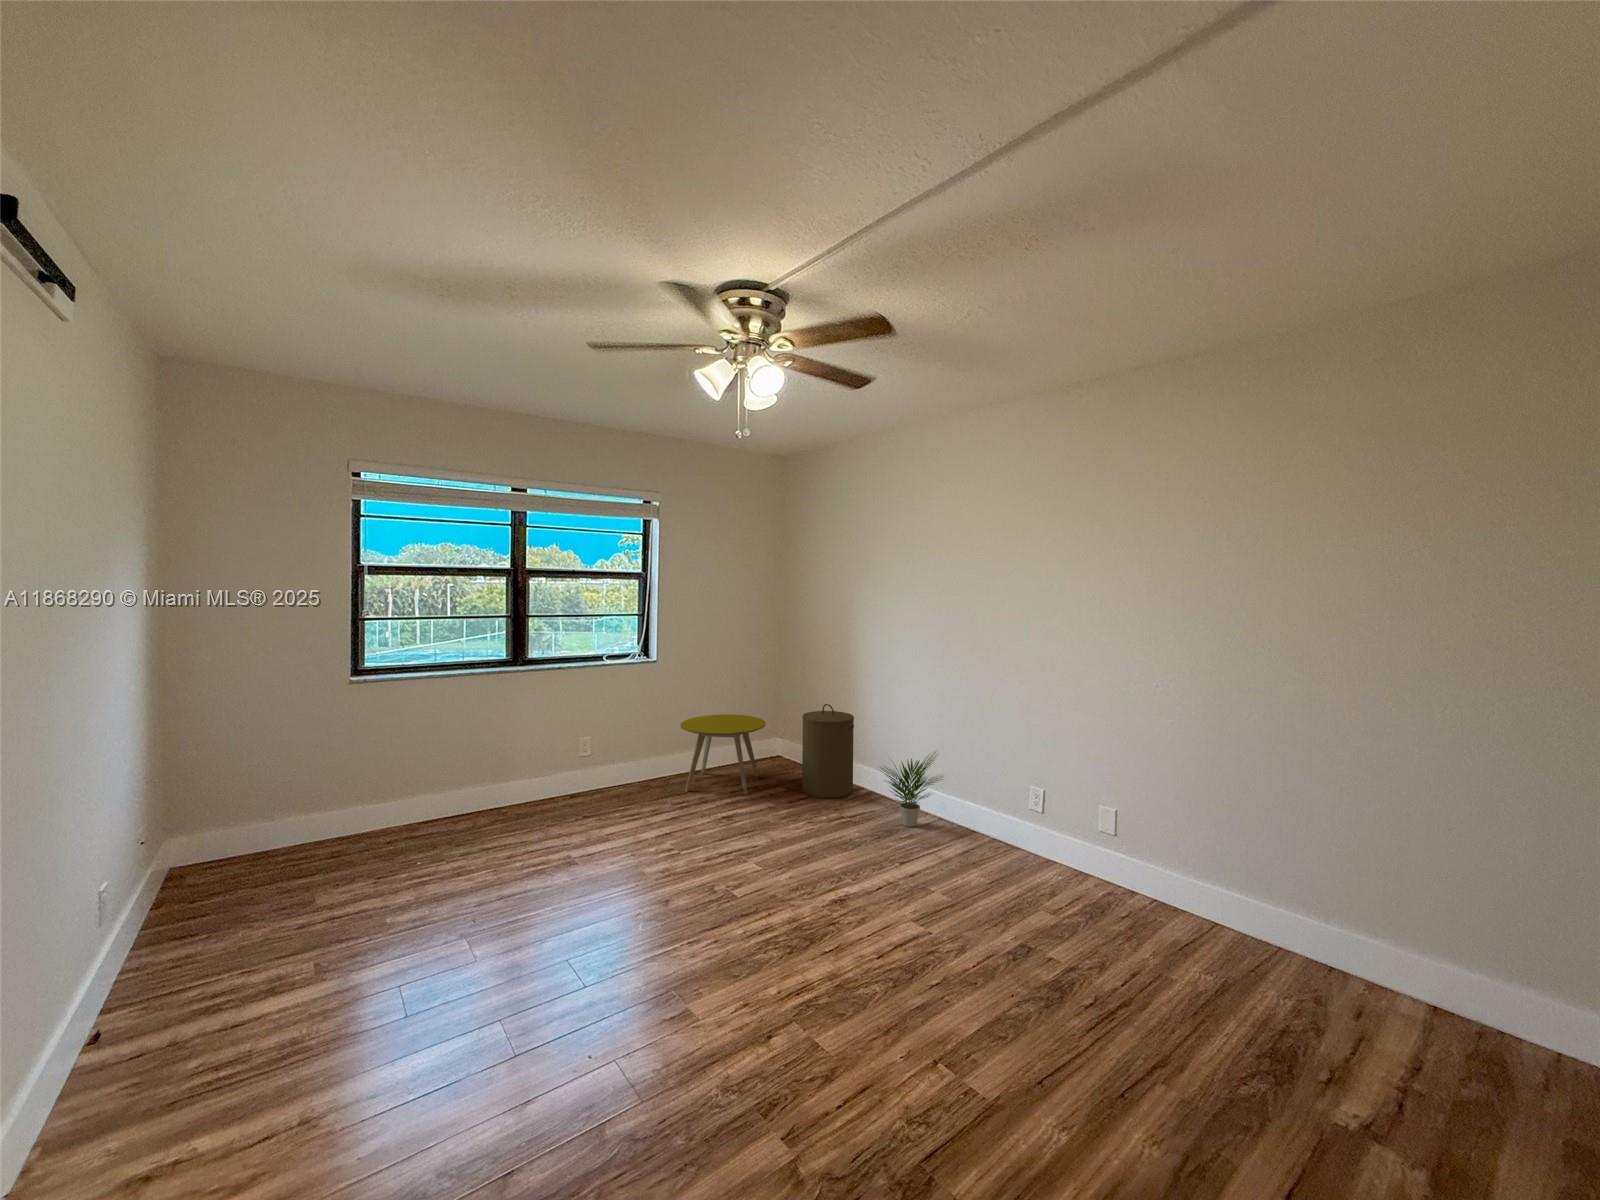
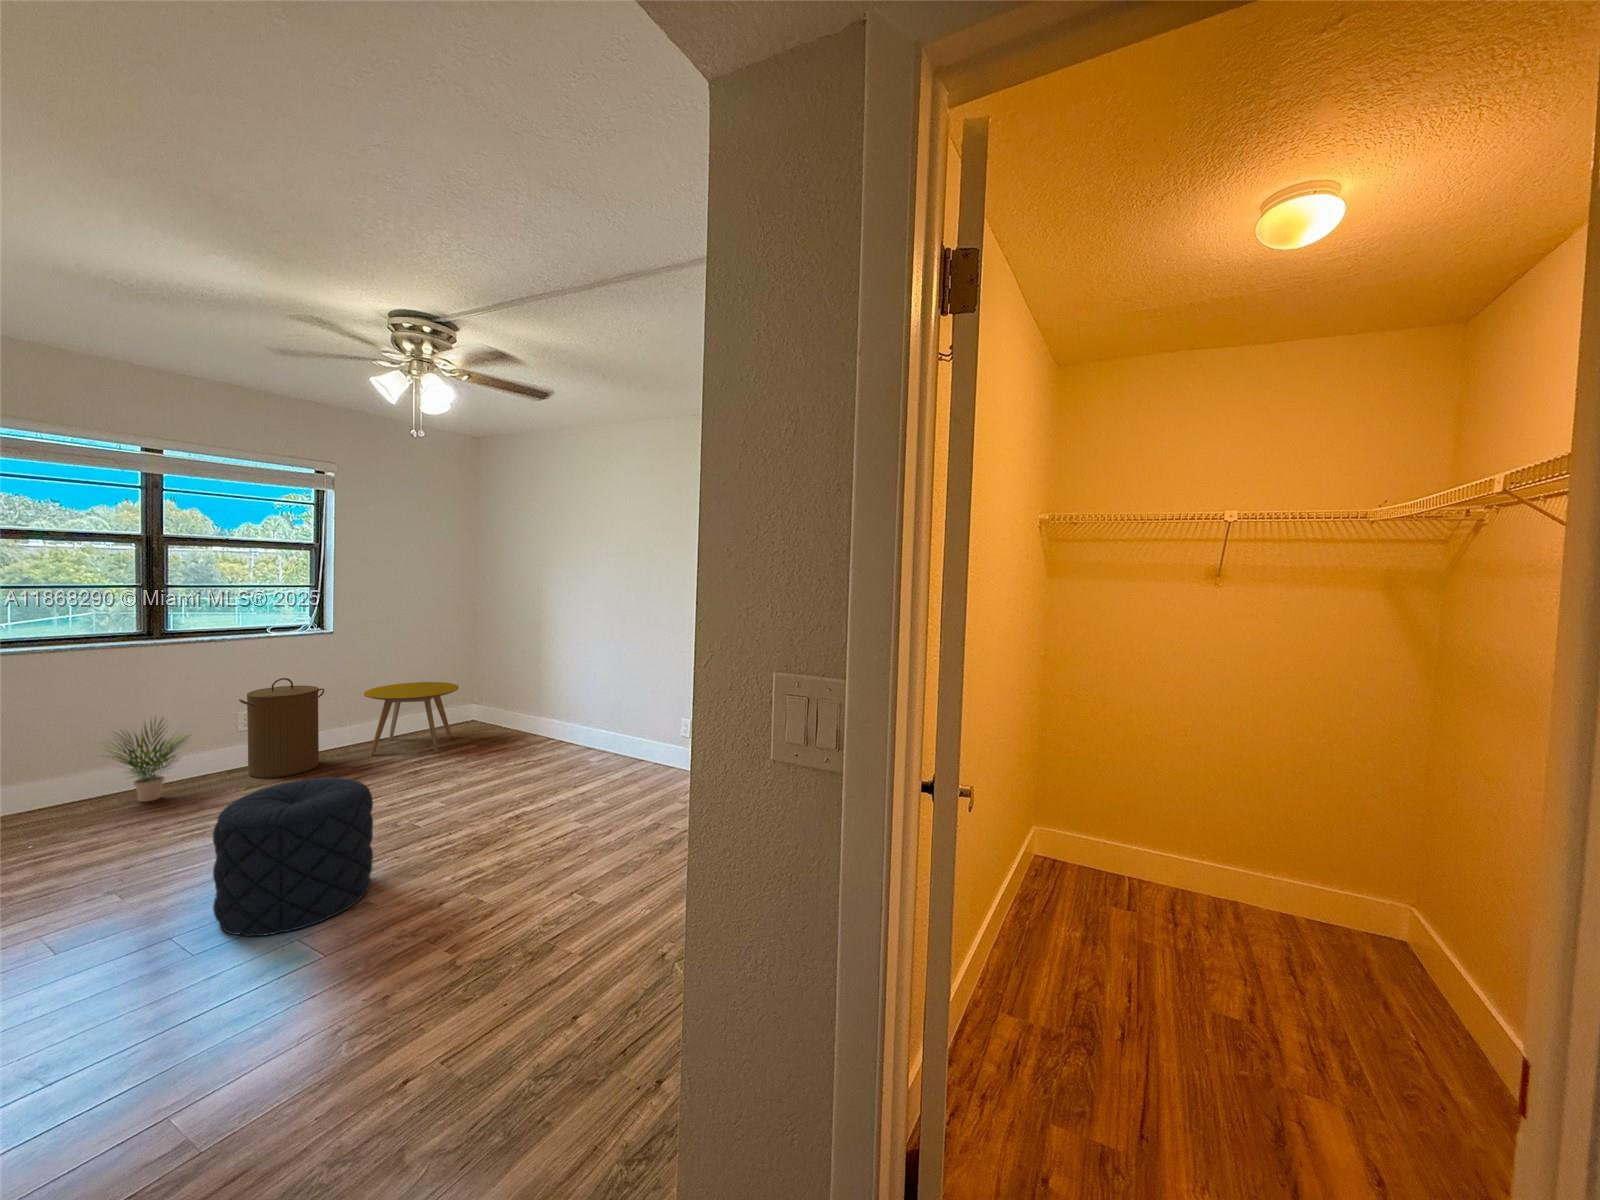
laundry hamper: present [802,704,854,798] -> present [239,678,324,778]
potted plant: present [881,752,942,827] -> present [105,718,188,802]
pouf: none [544,840,695,1039] -> present [213,777,373,936]

